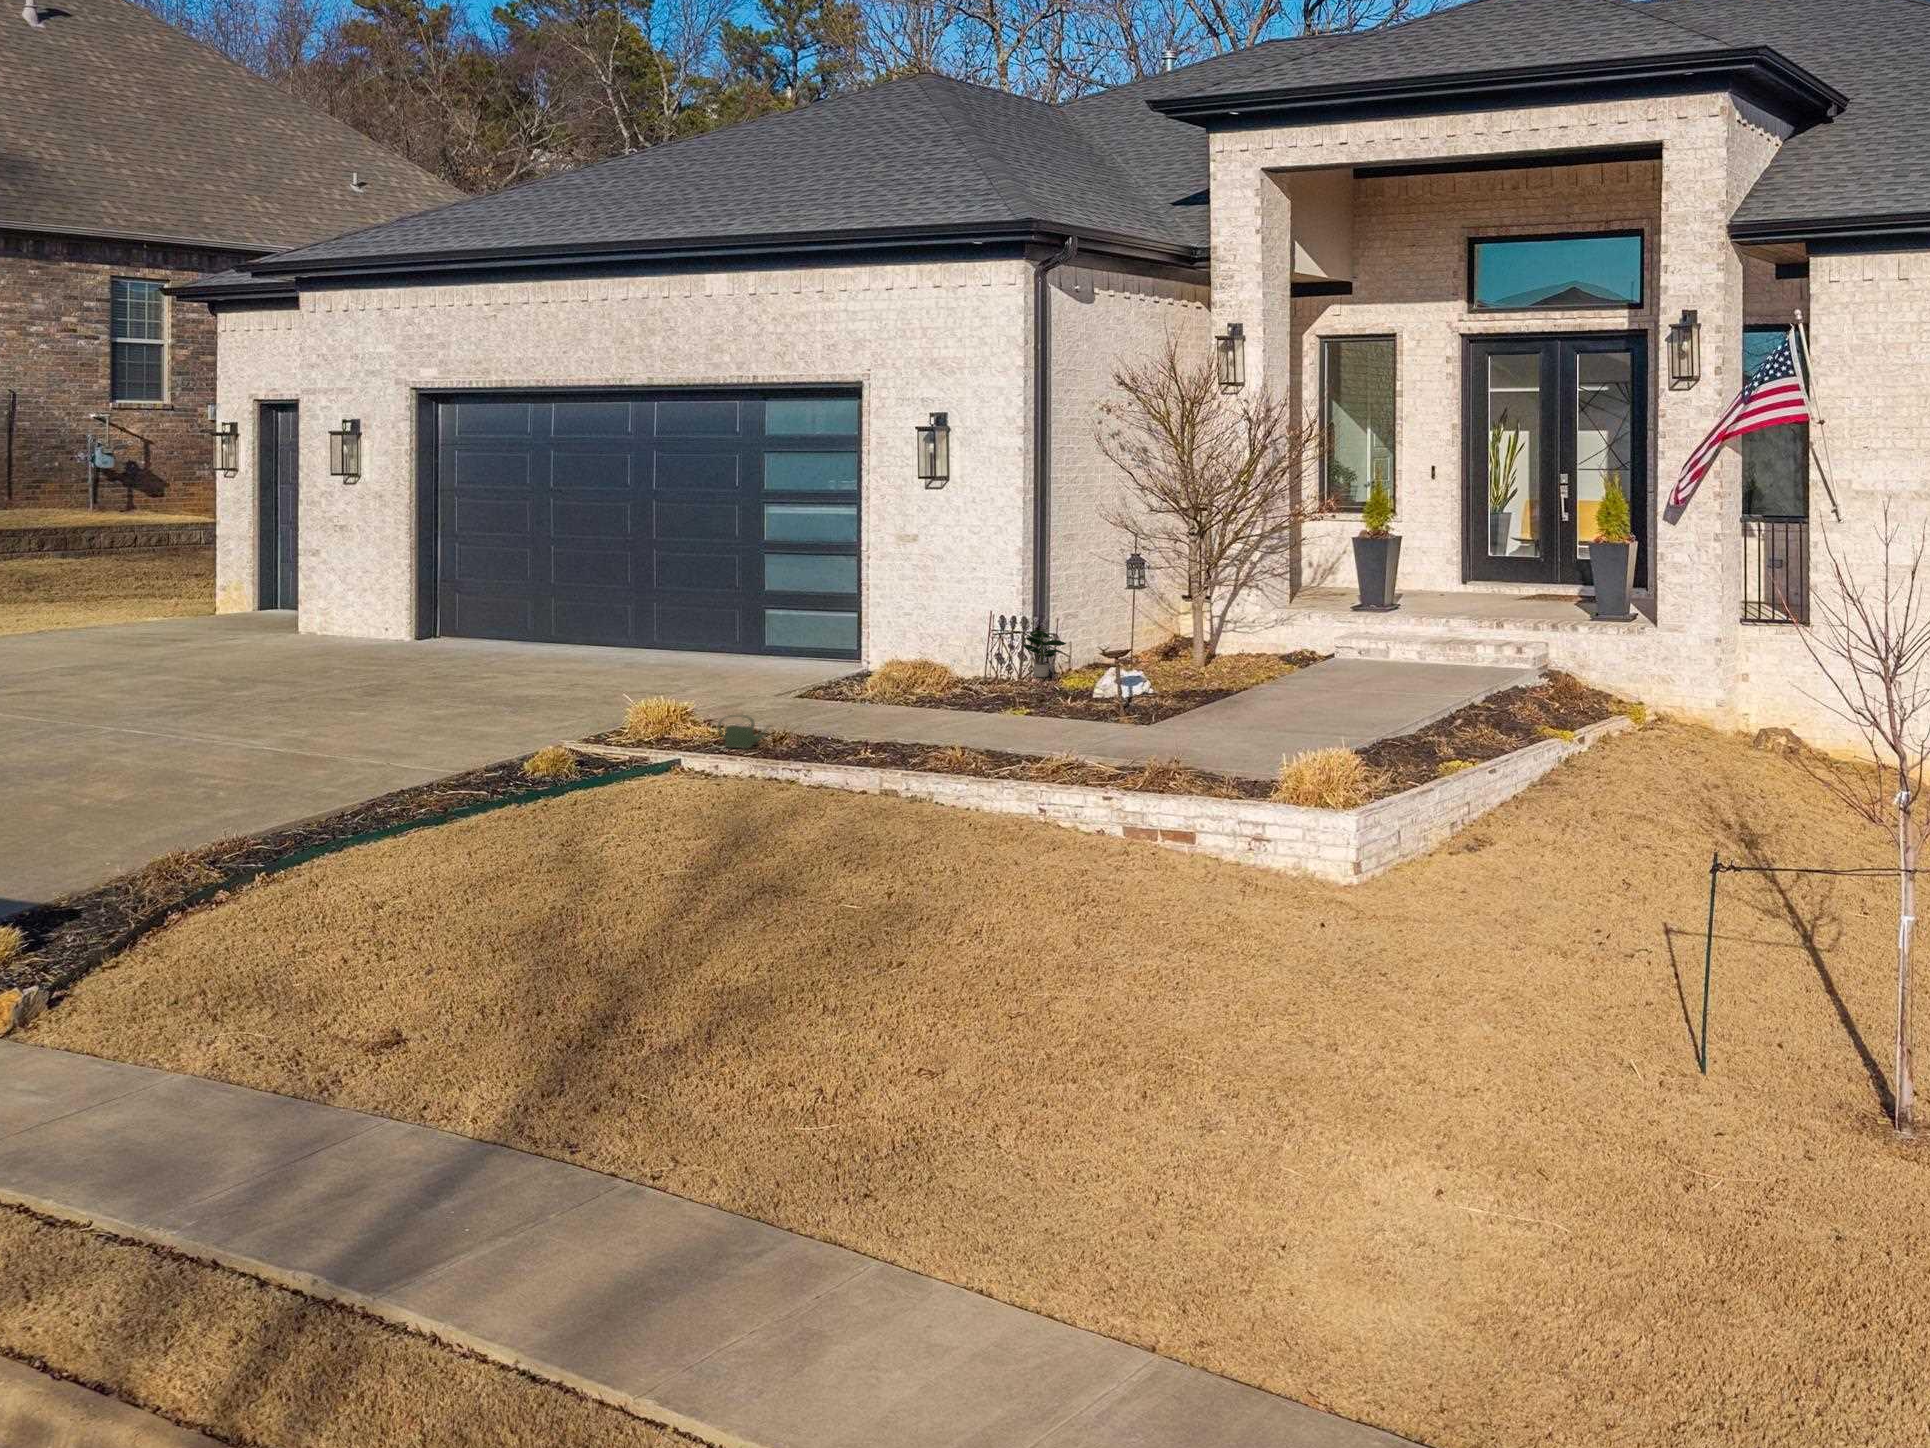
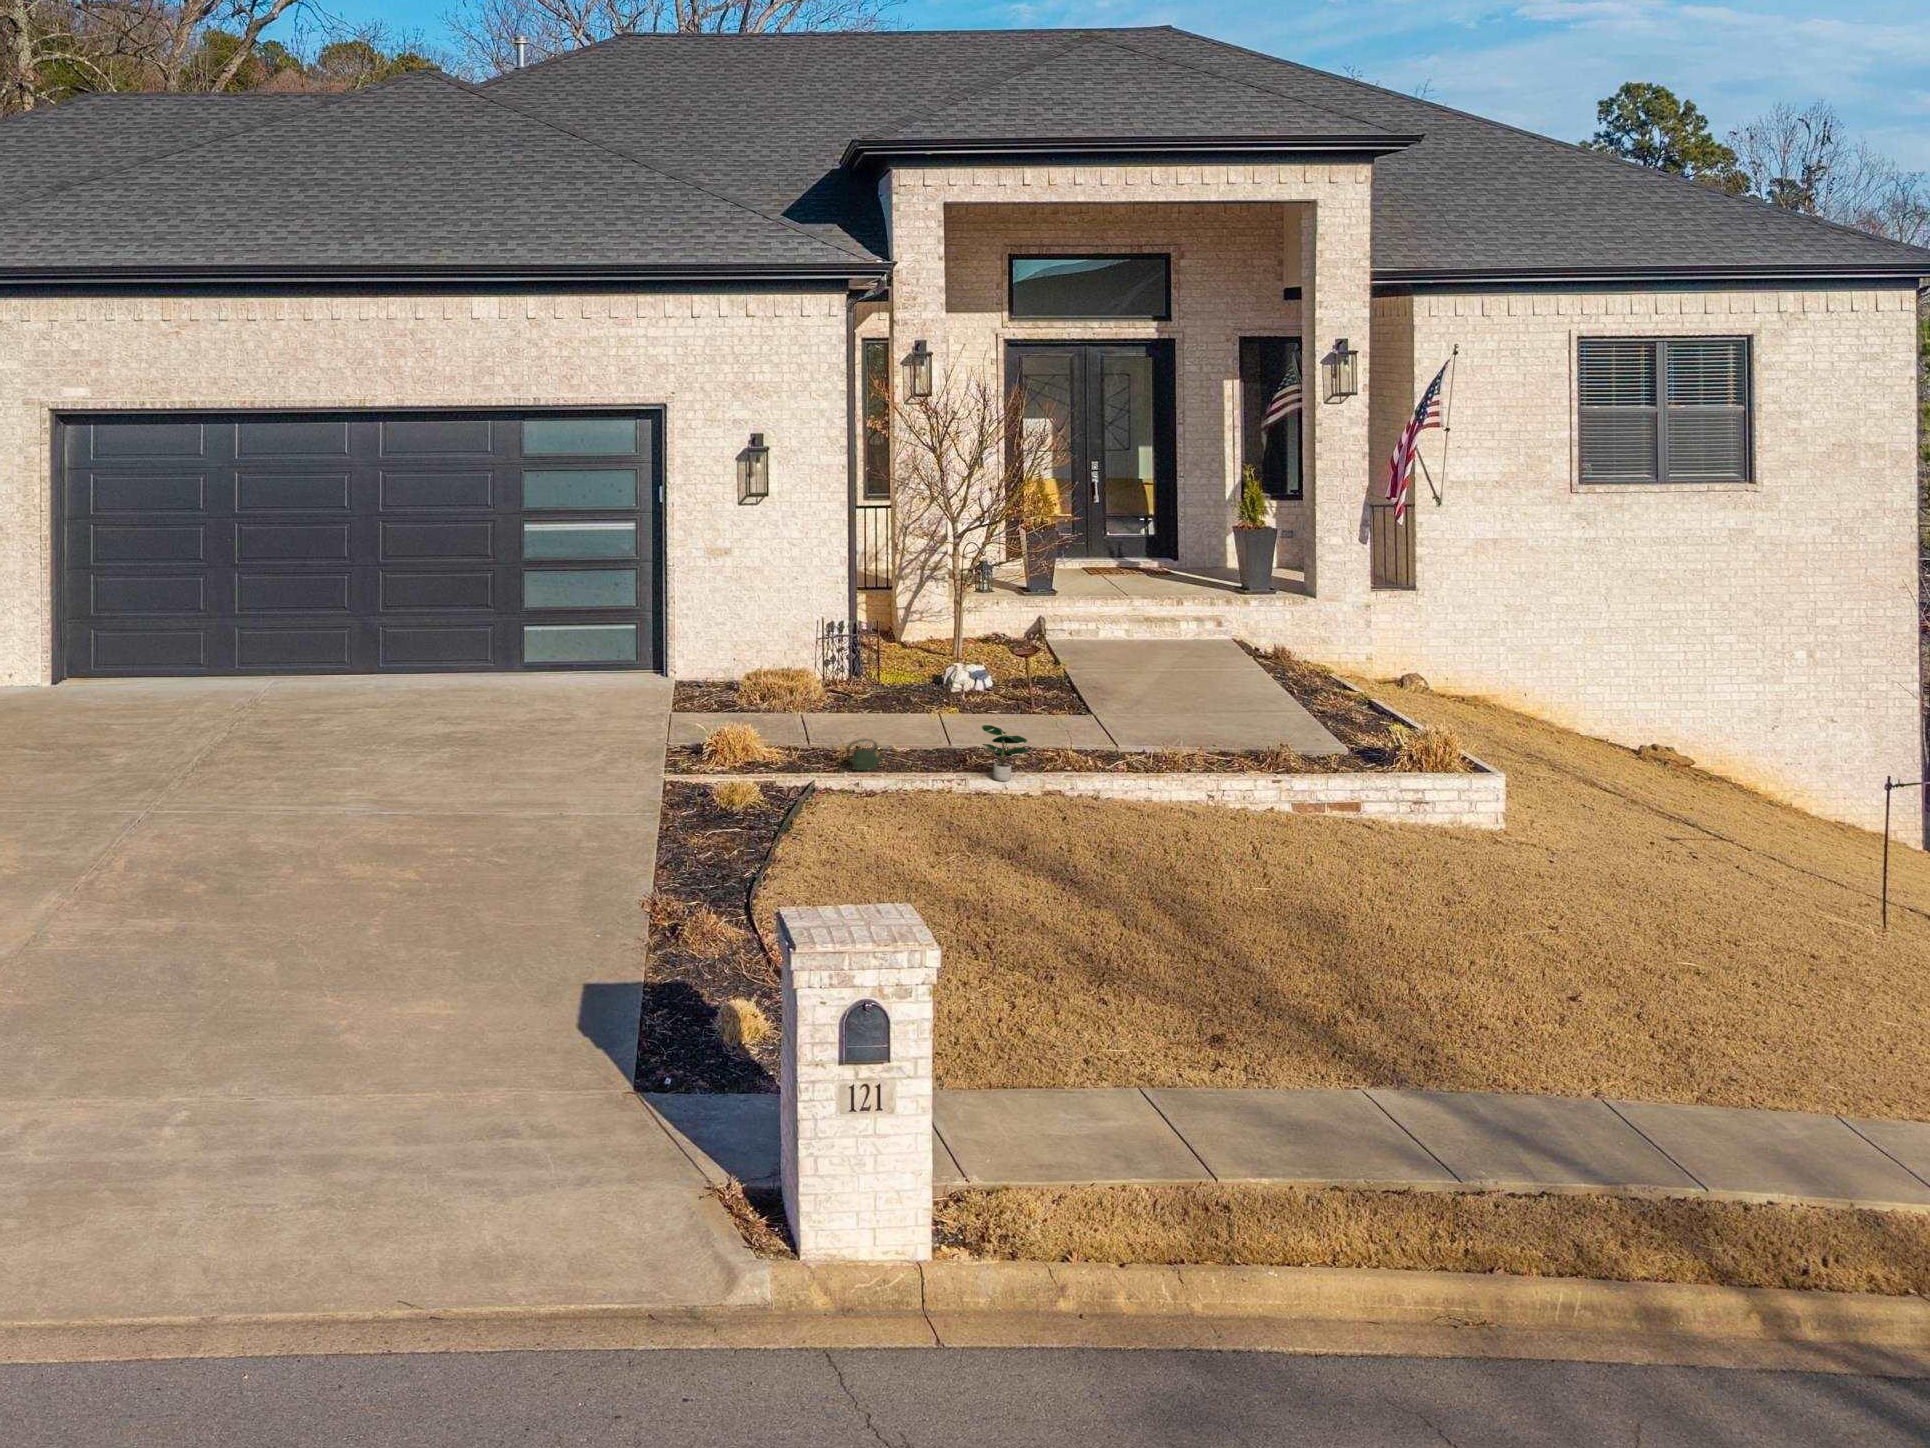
potted plant: present [1023,630,1066,677] -> present [982,725,1030,781]

